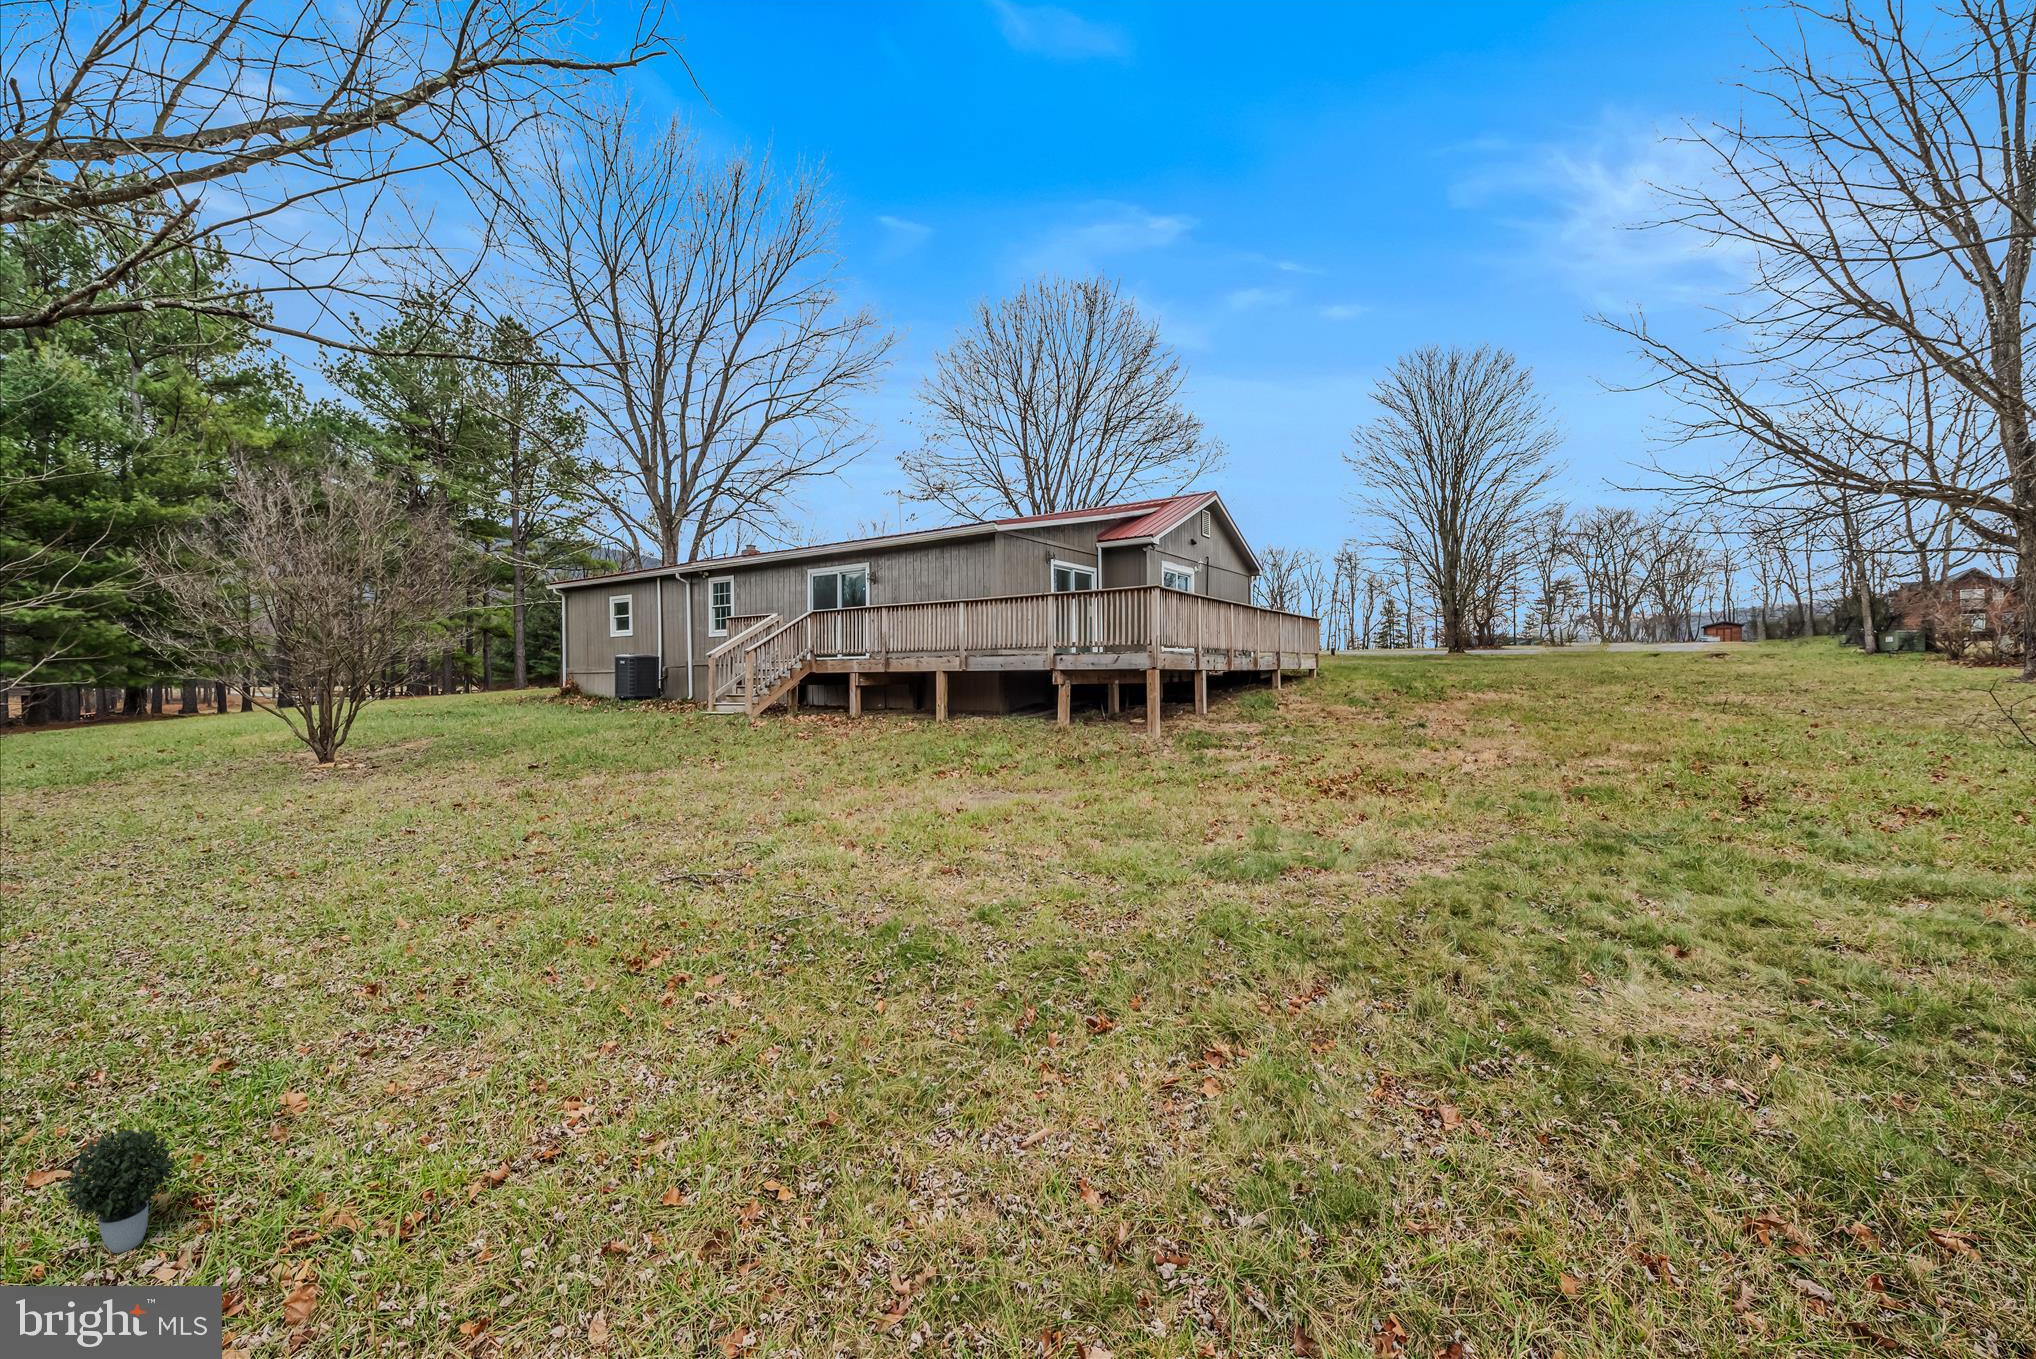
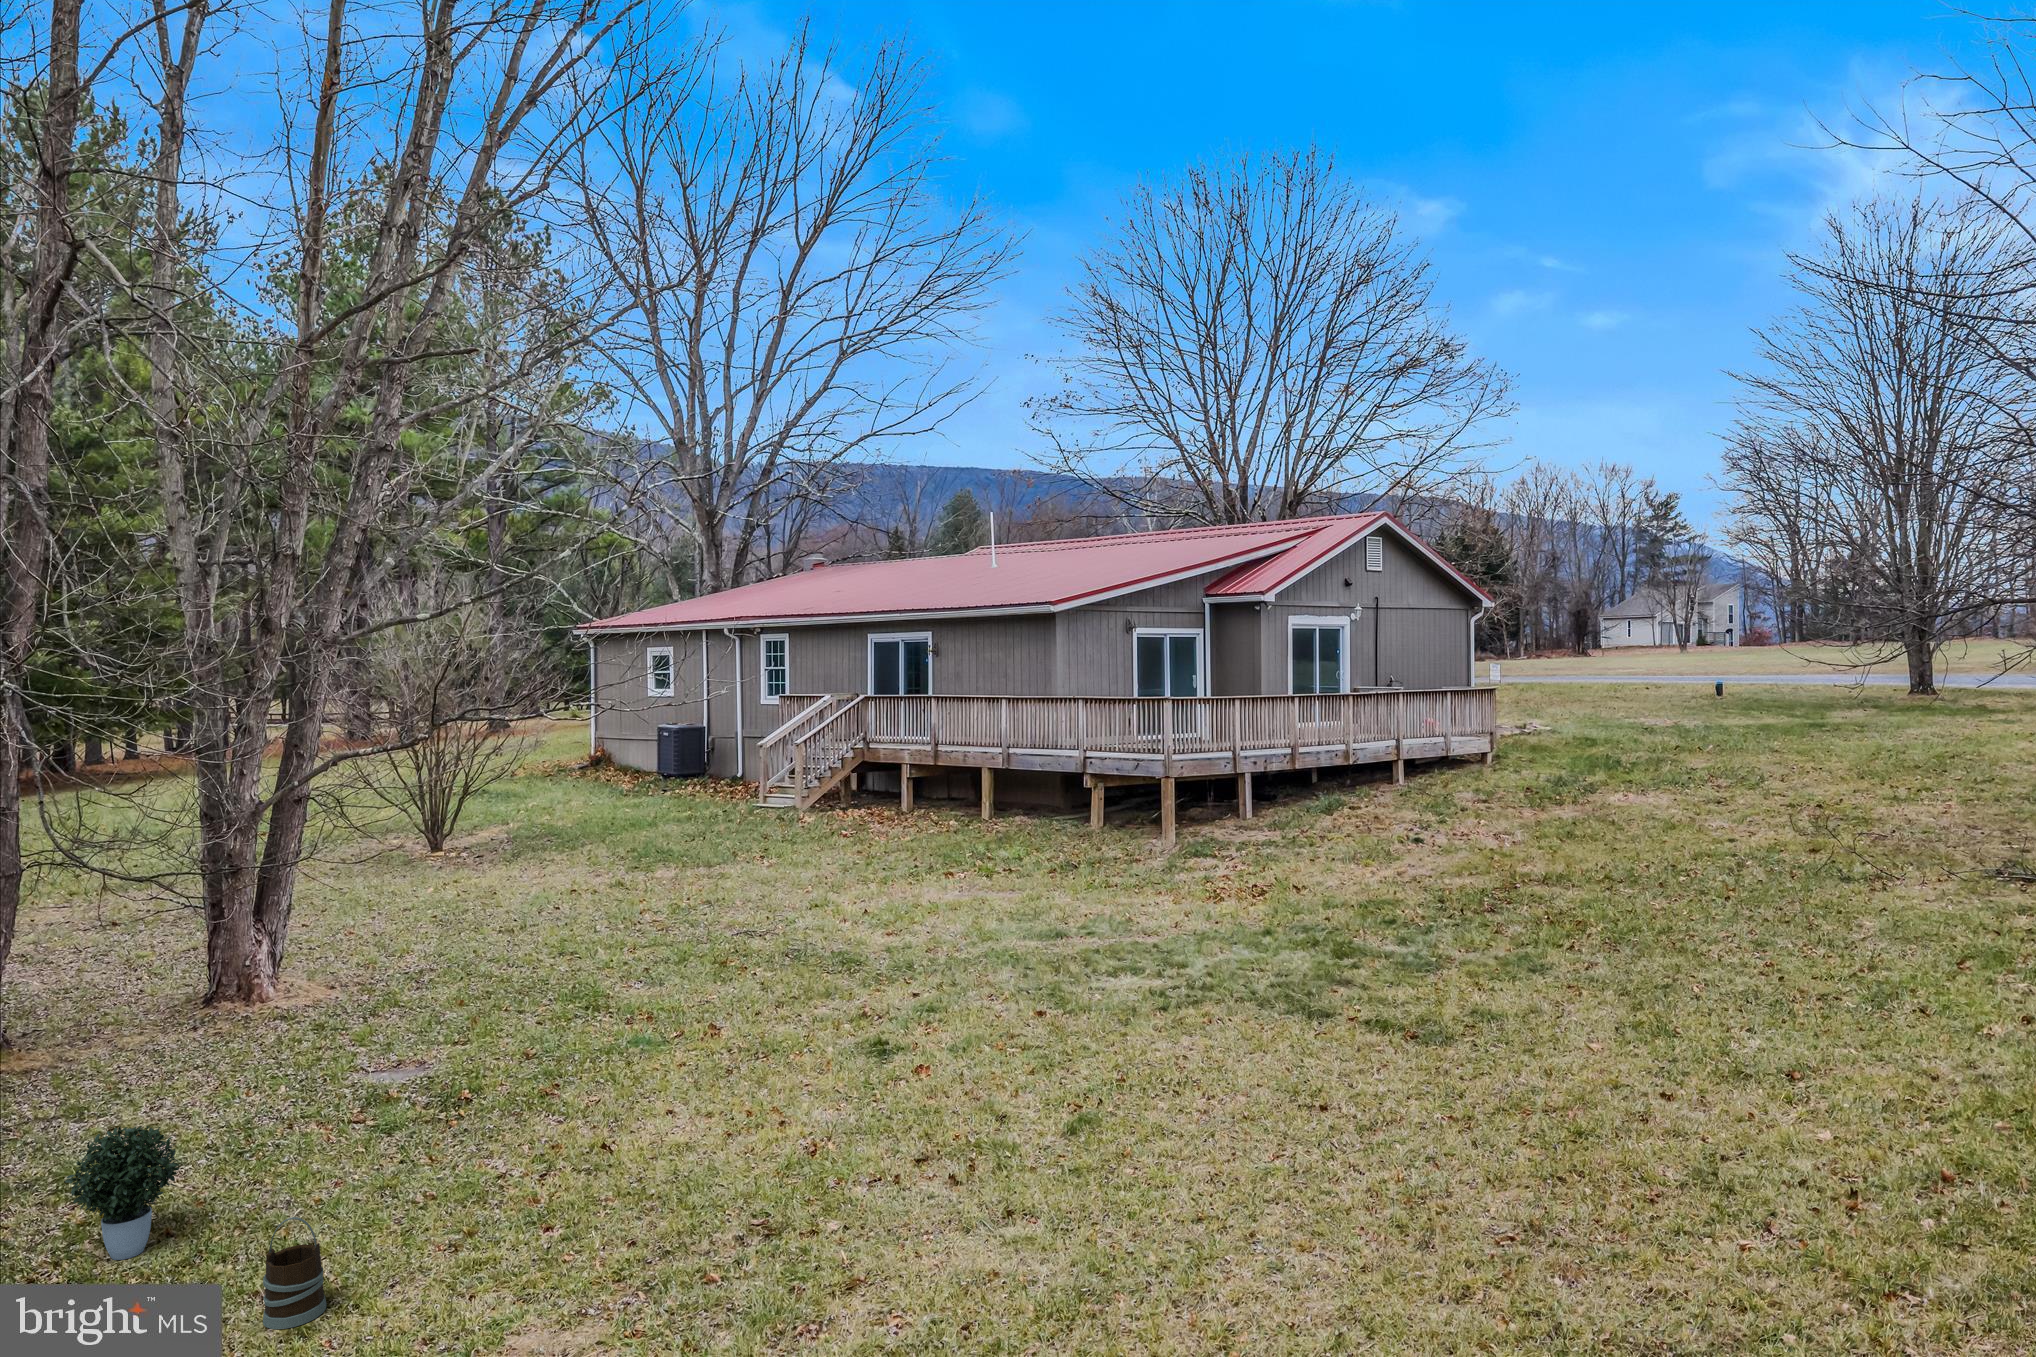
wooden bucket: none [260,1227,321,1329] -> present [263,1217,326,1329]

